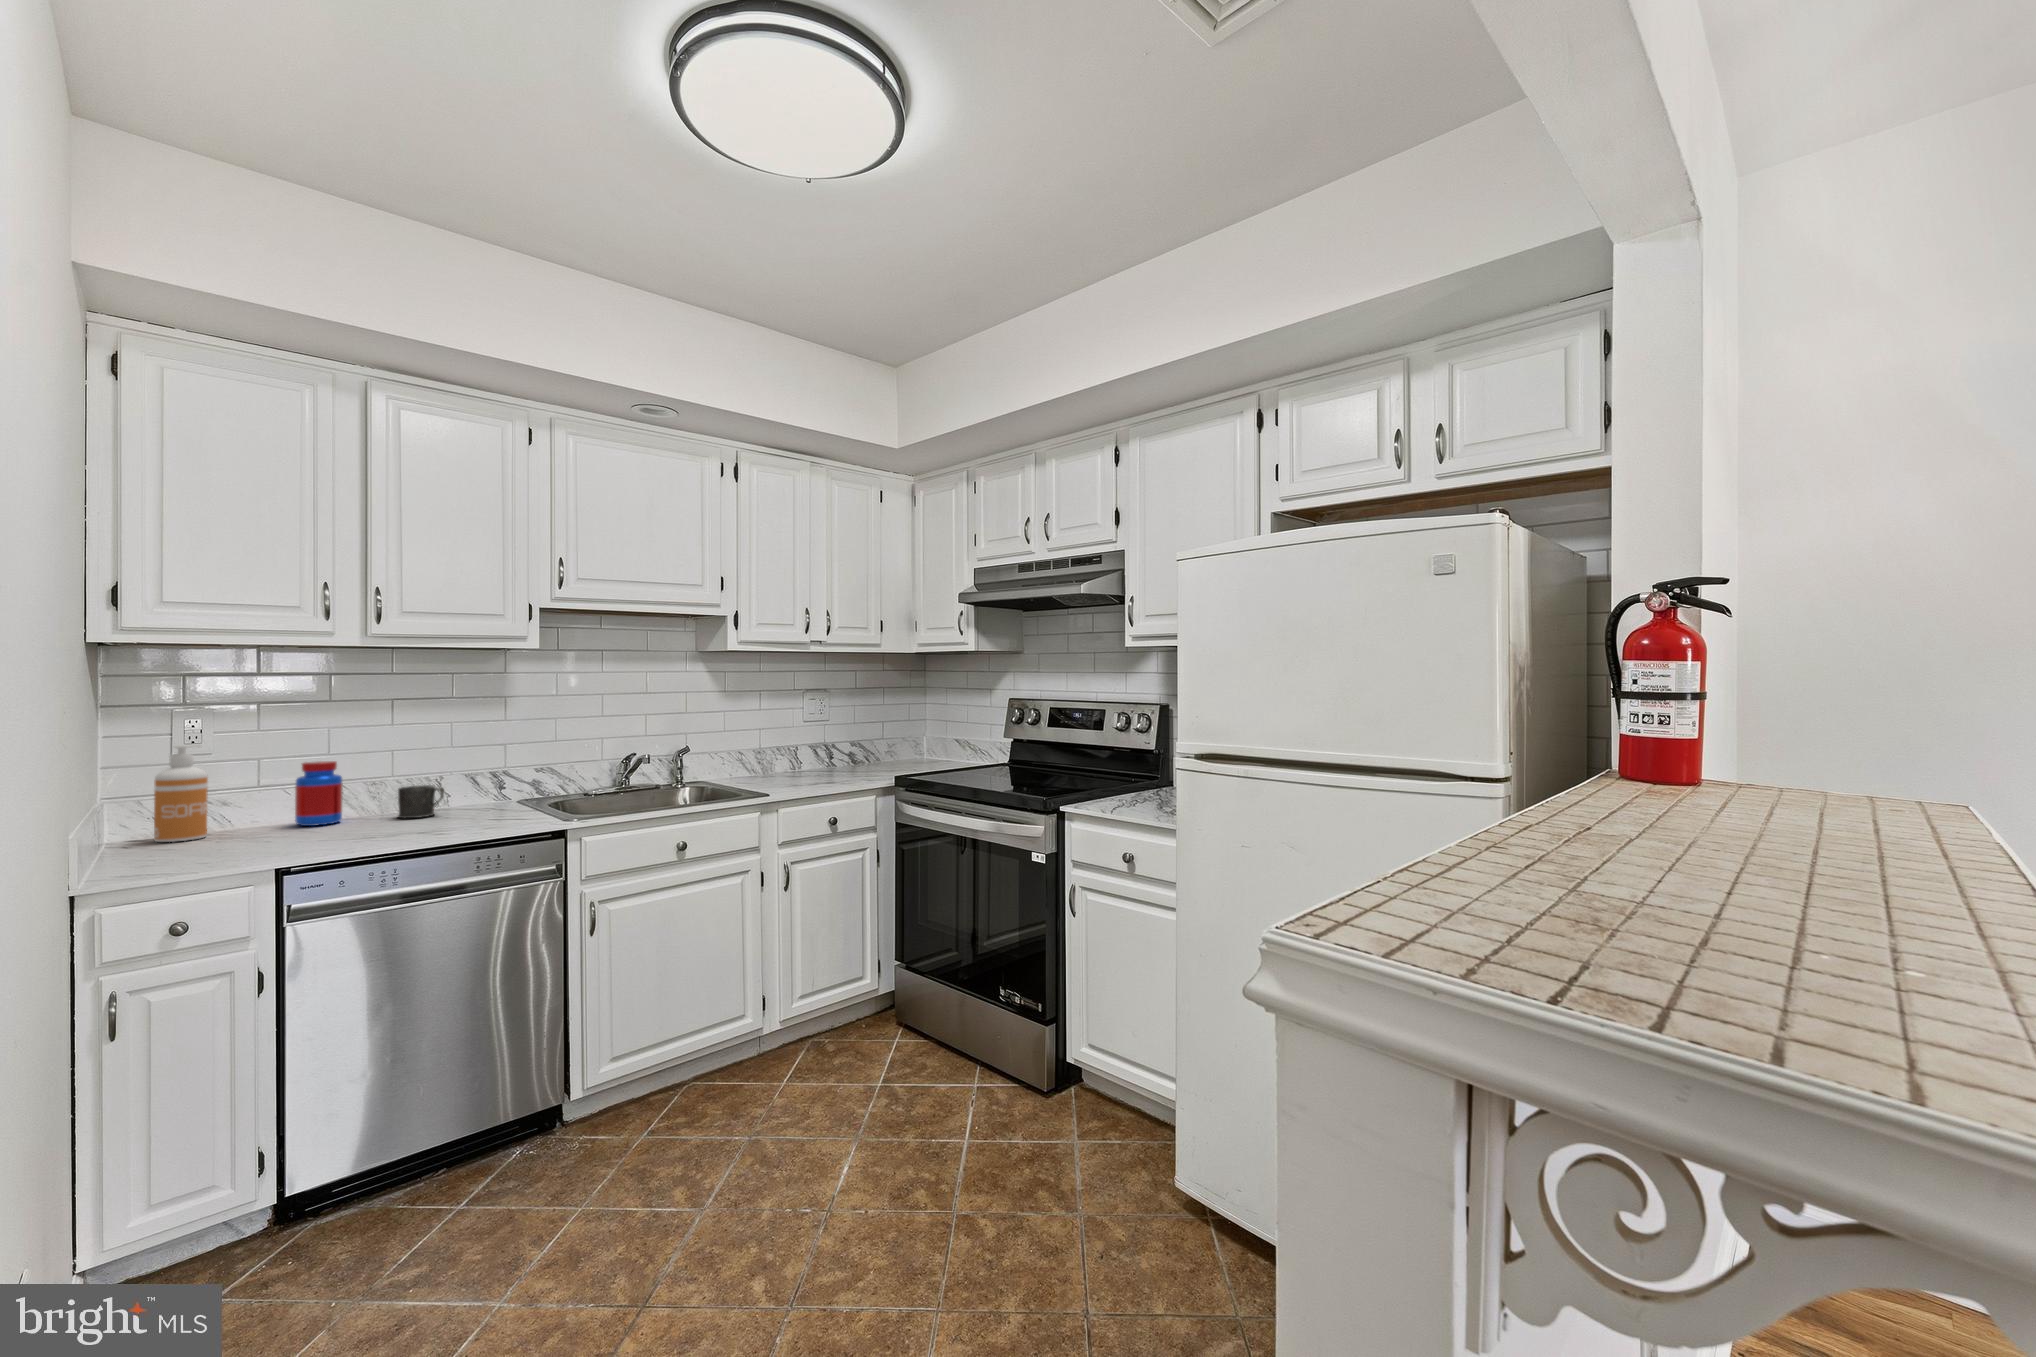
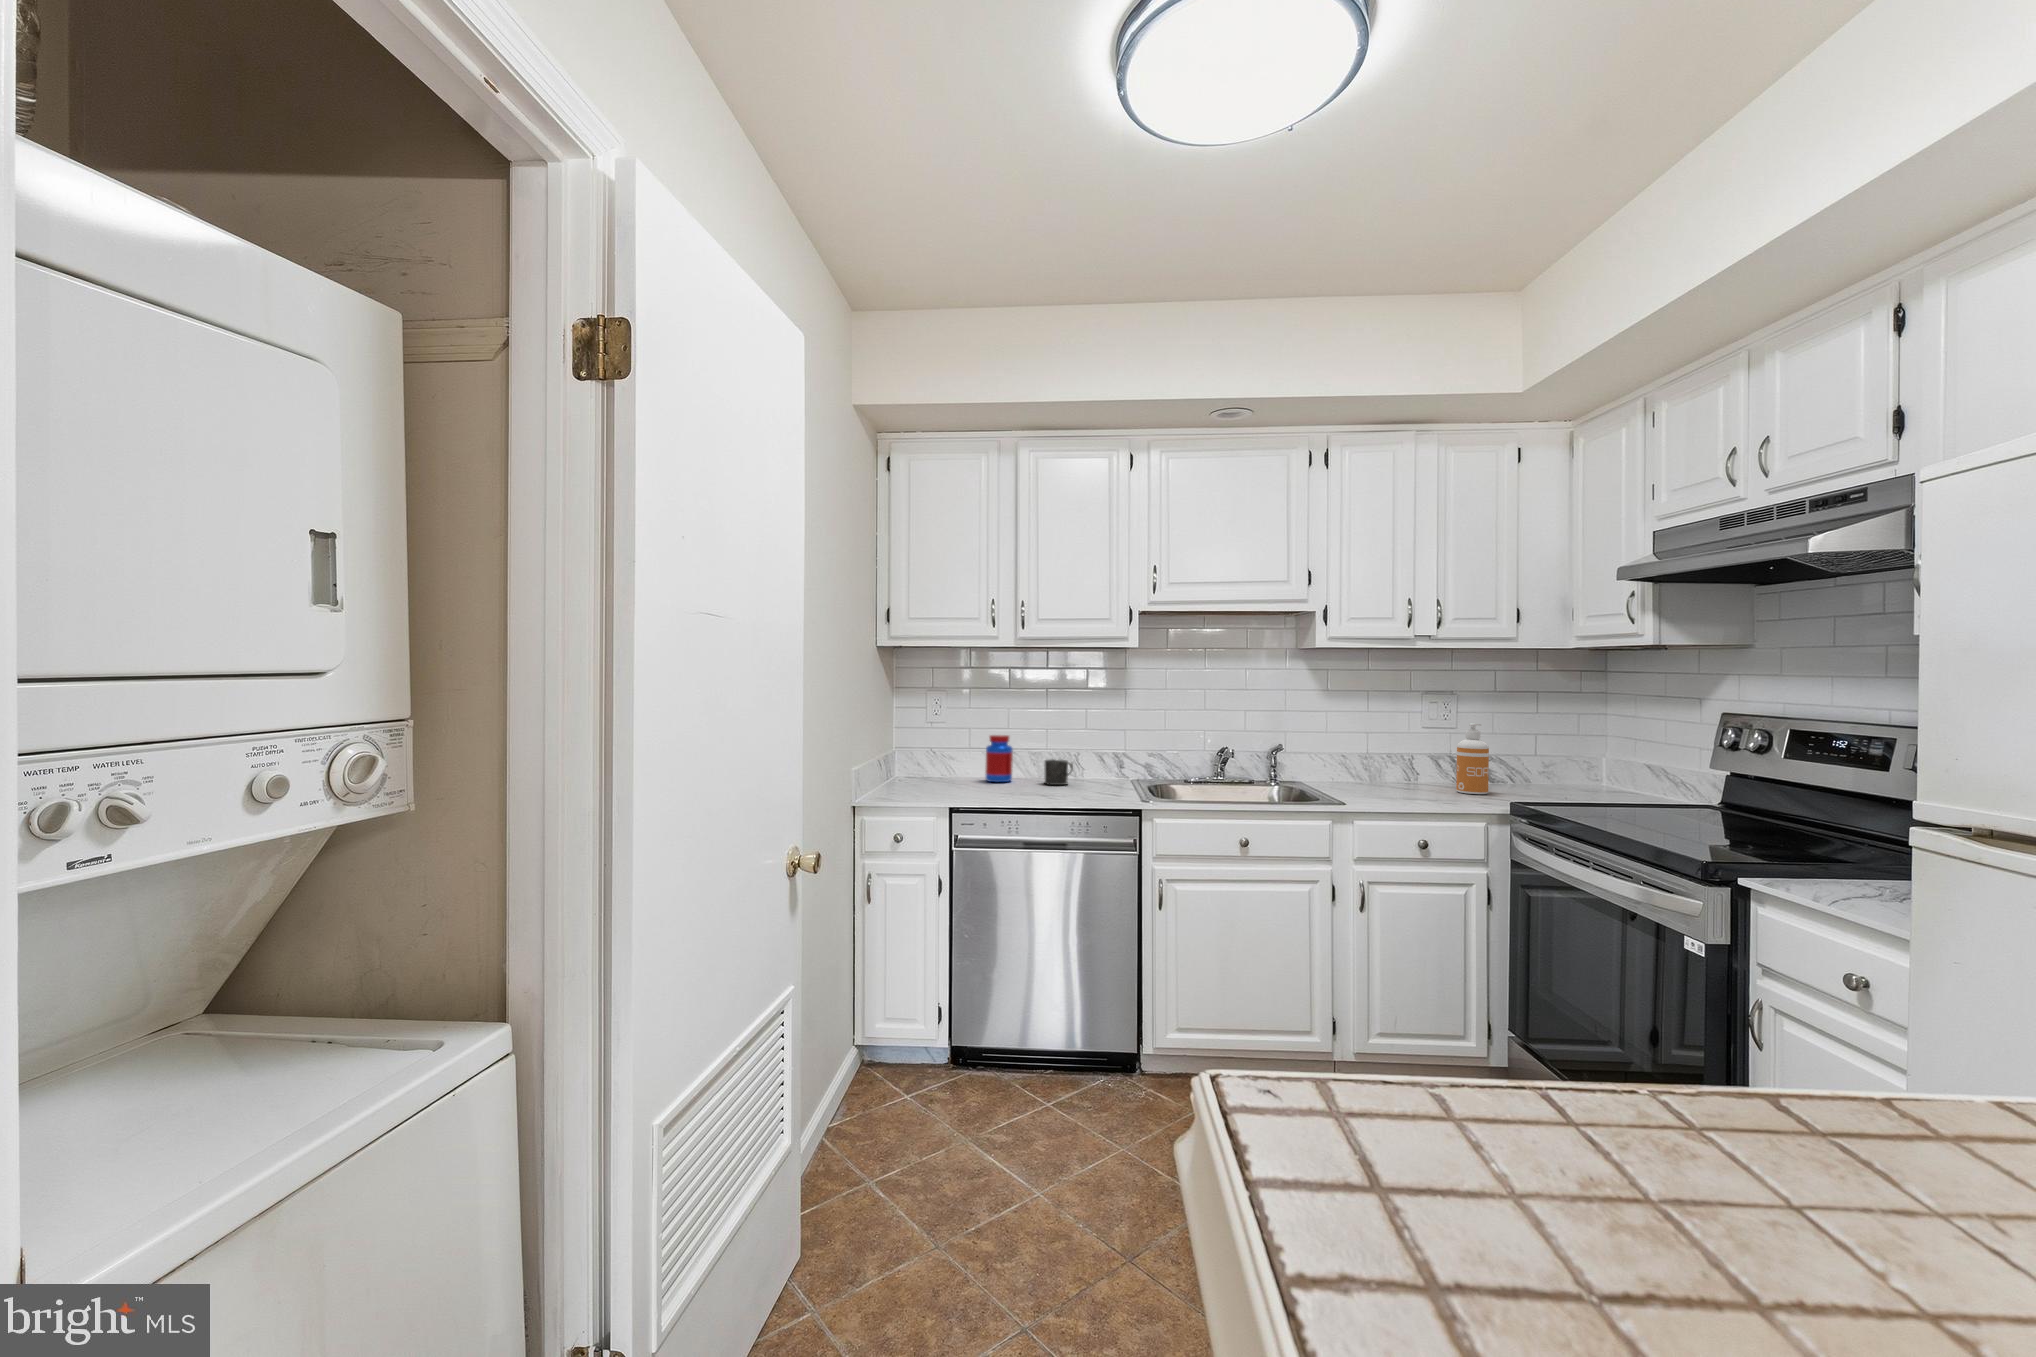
soap dispenser: present [154,745,208,842] -> present [1456,723,1489,794]

